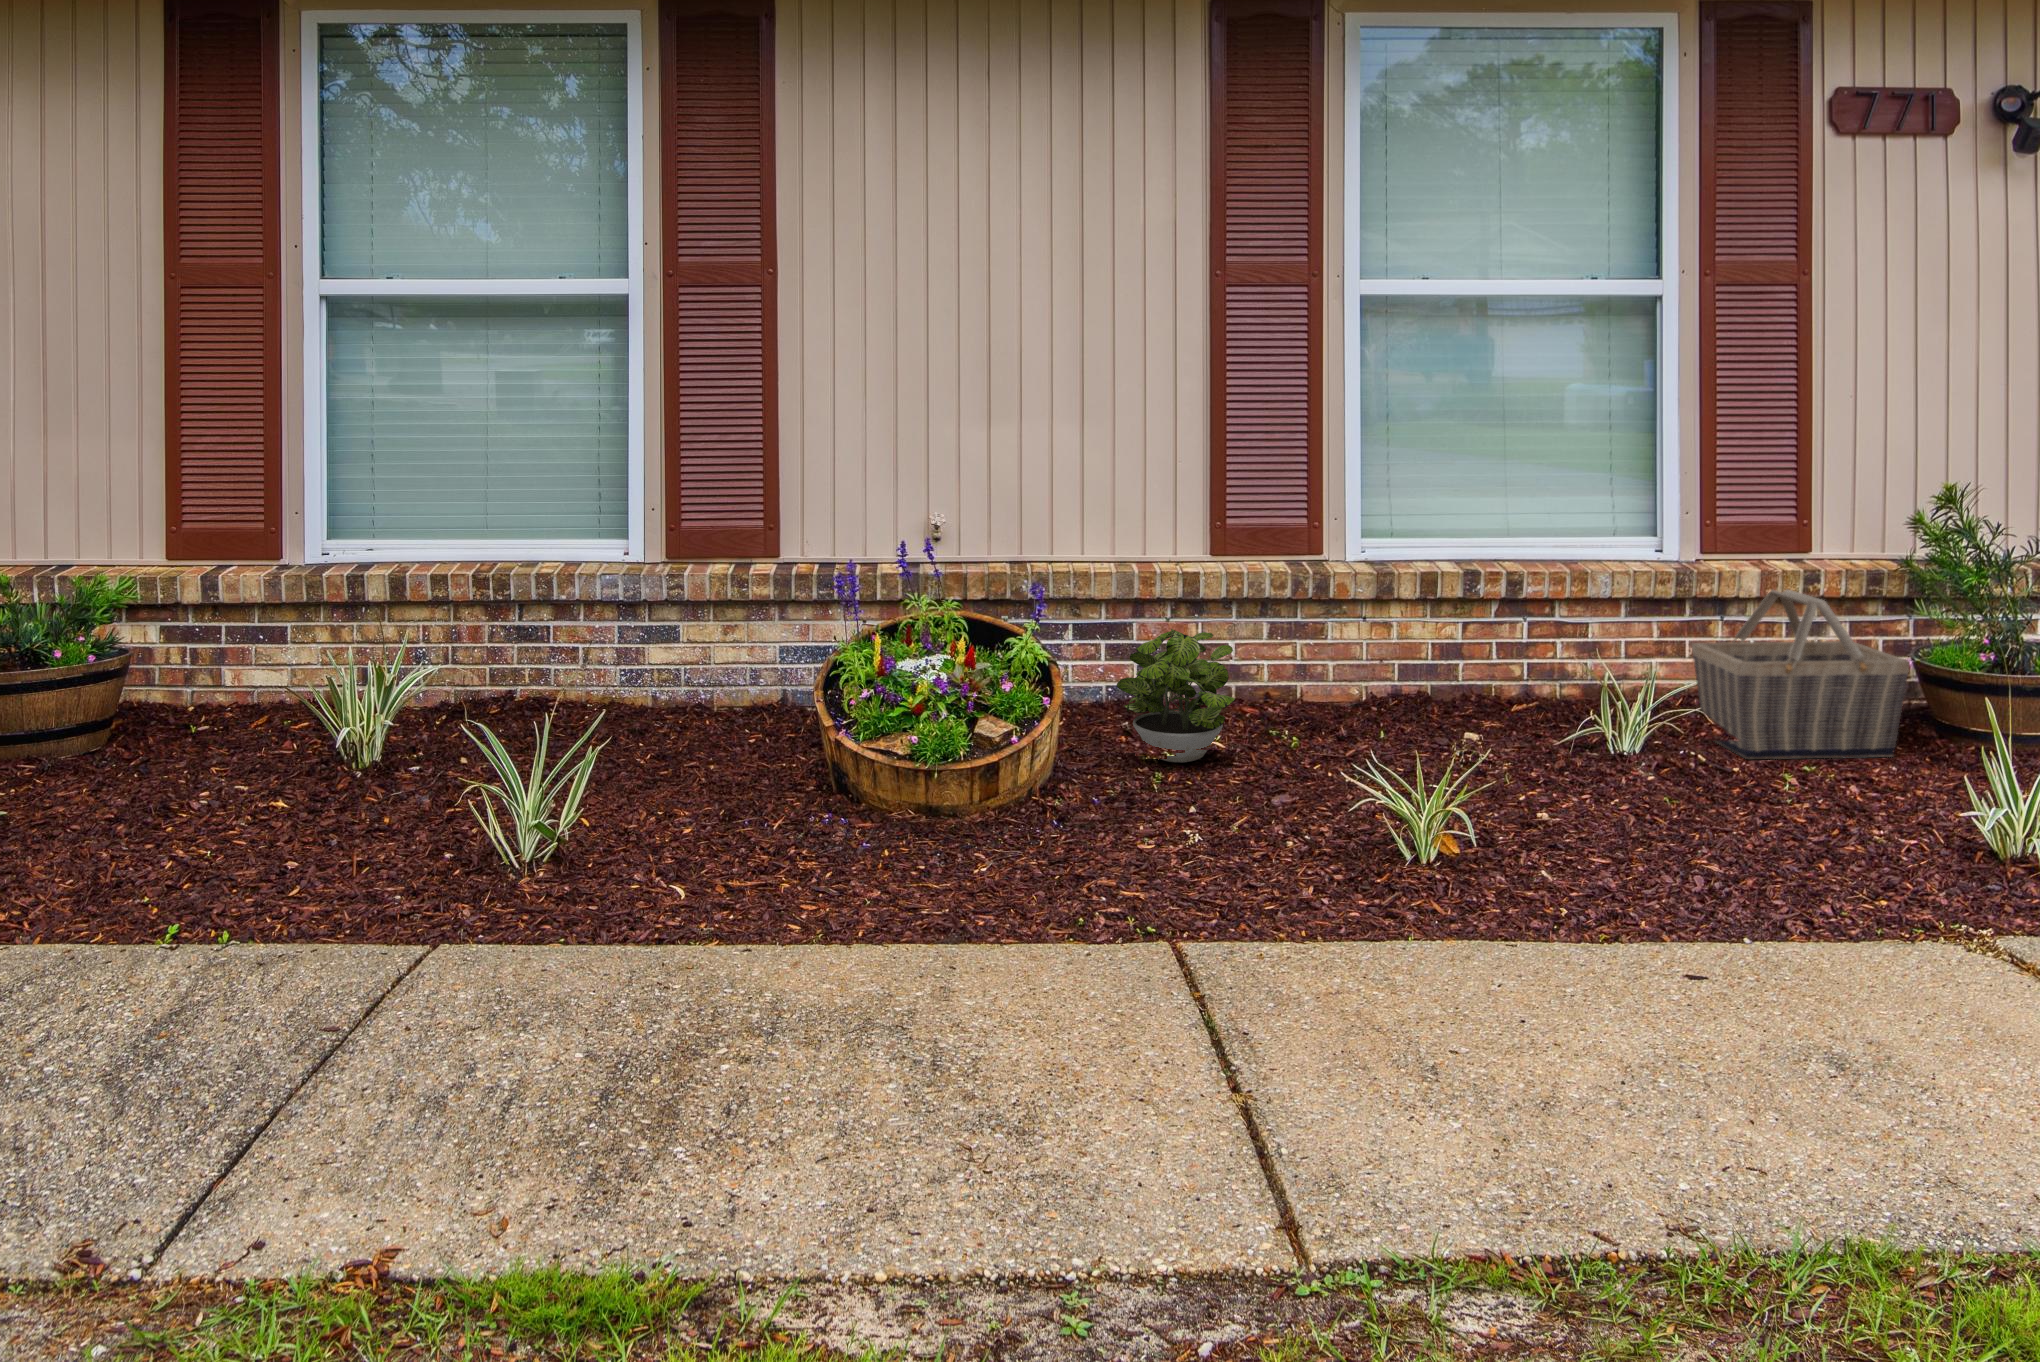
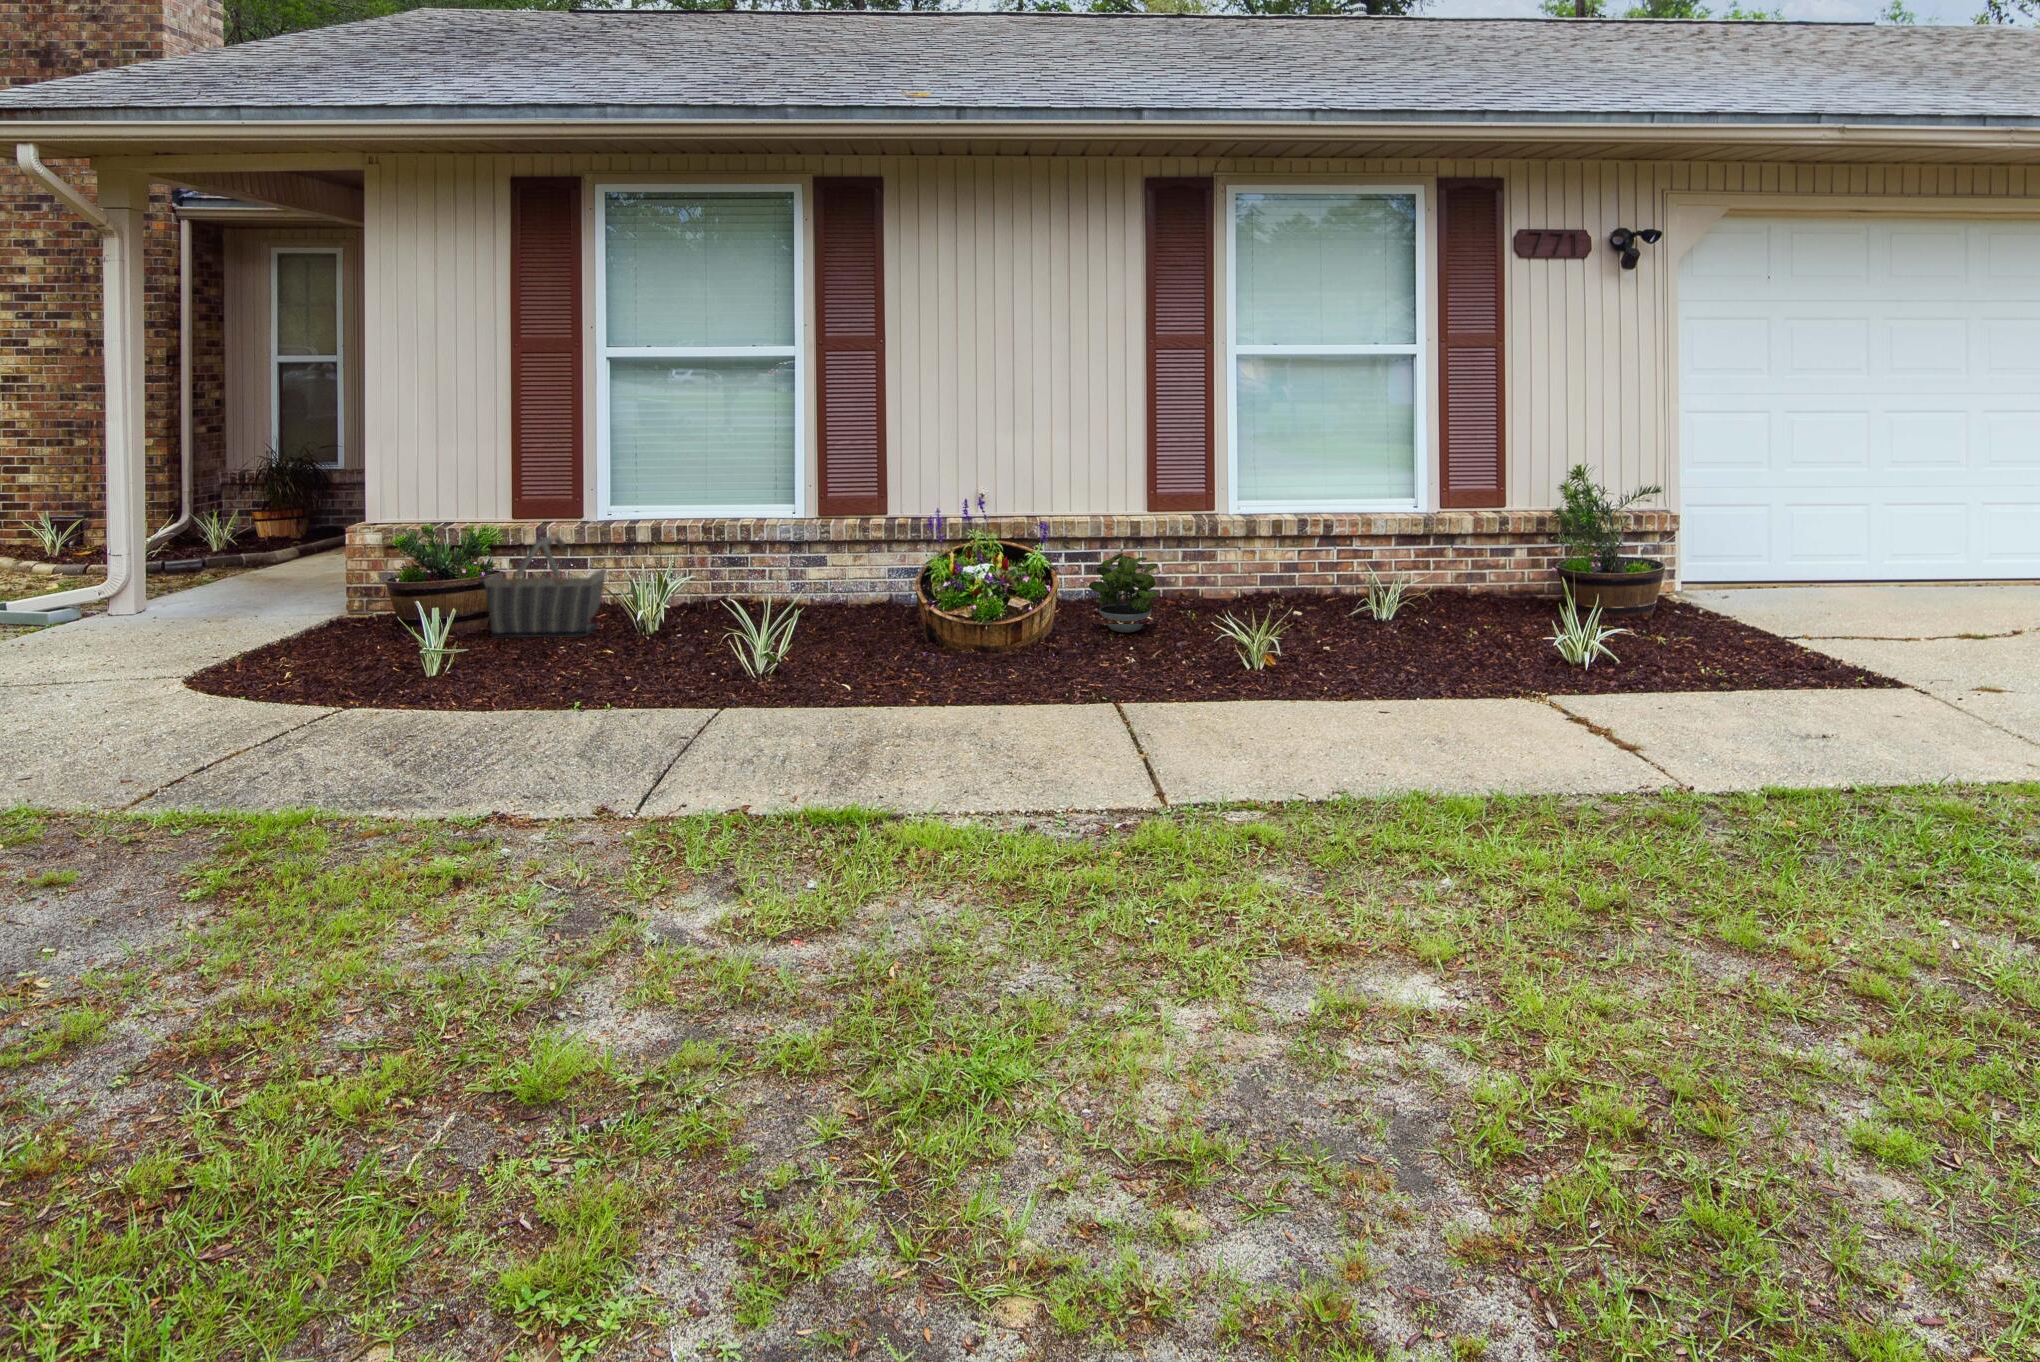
basket: present [1691,589,1910,759] -> present [484,537,606,637]

